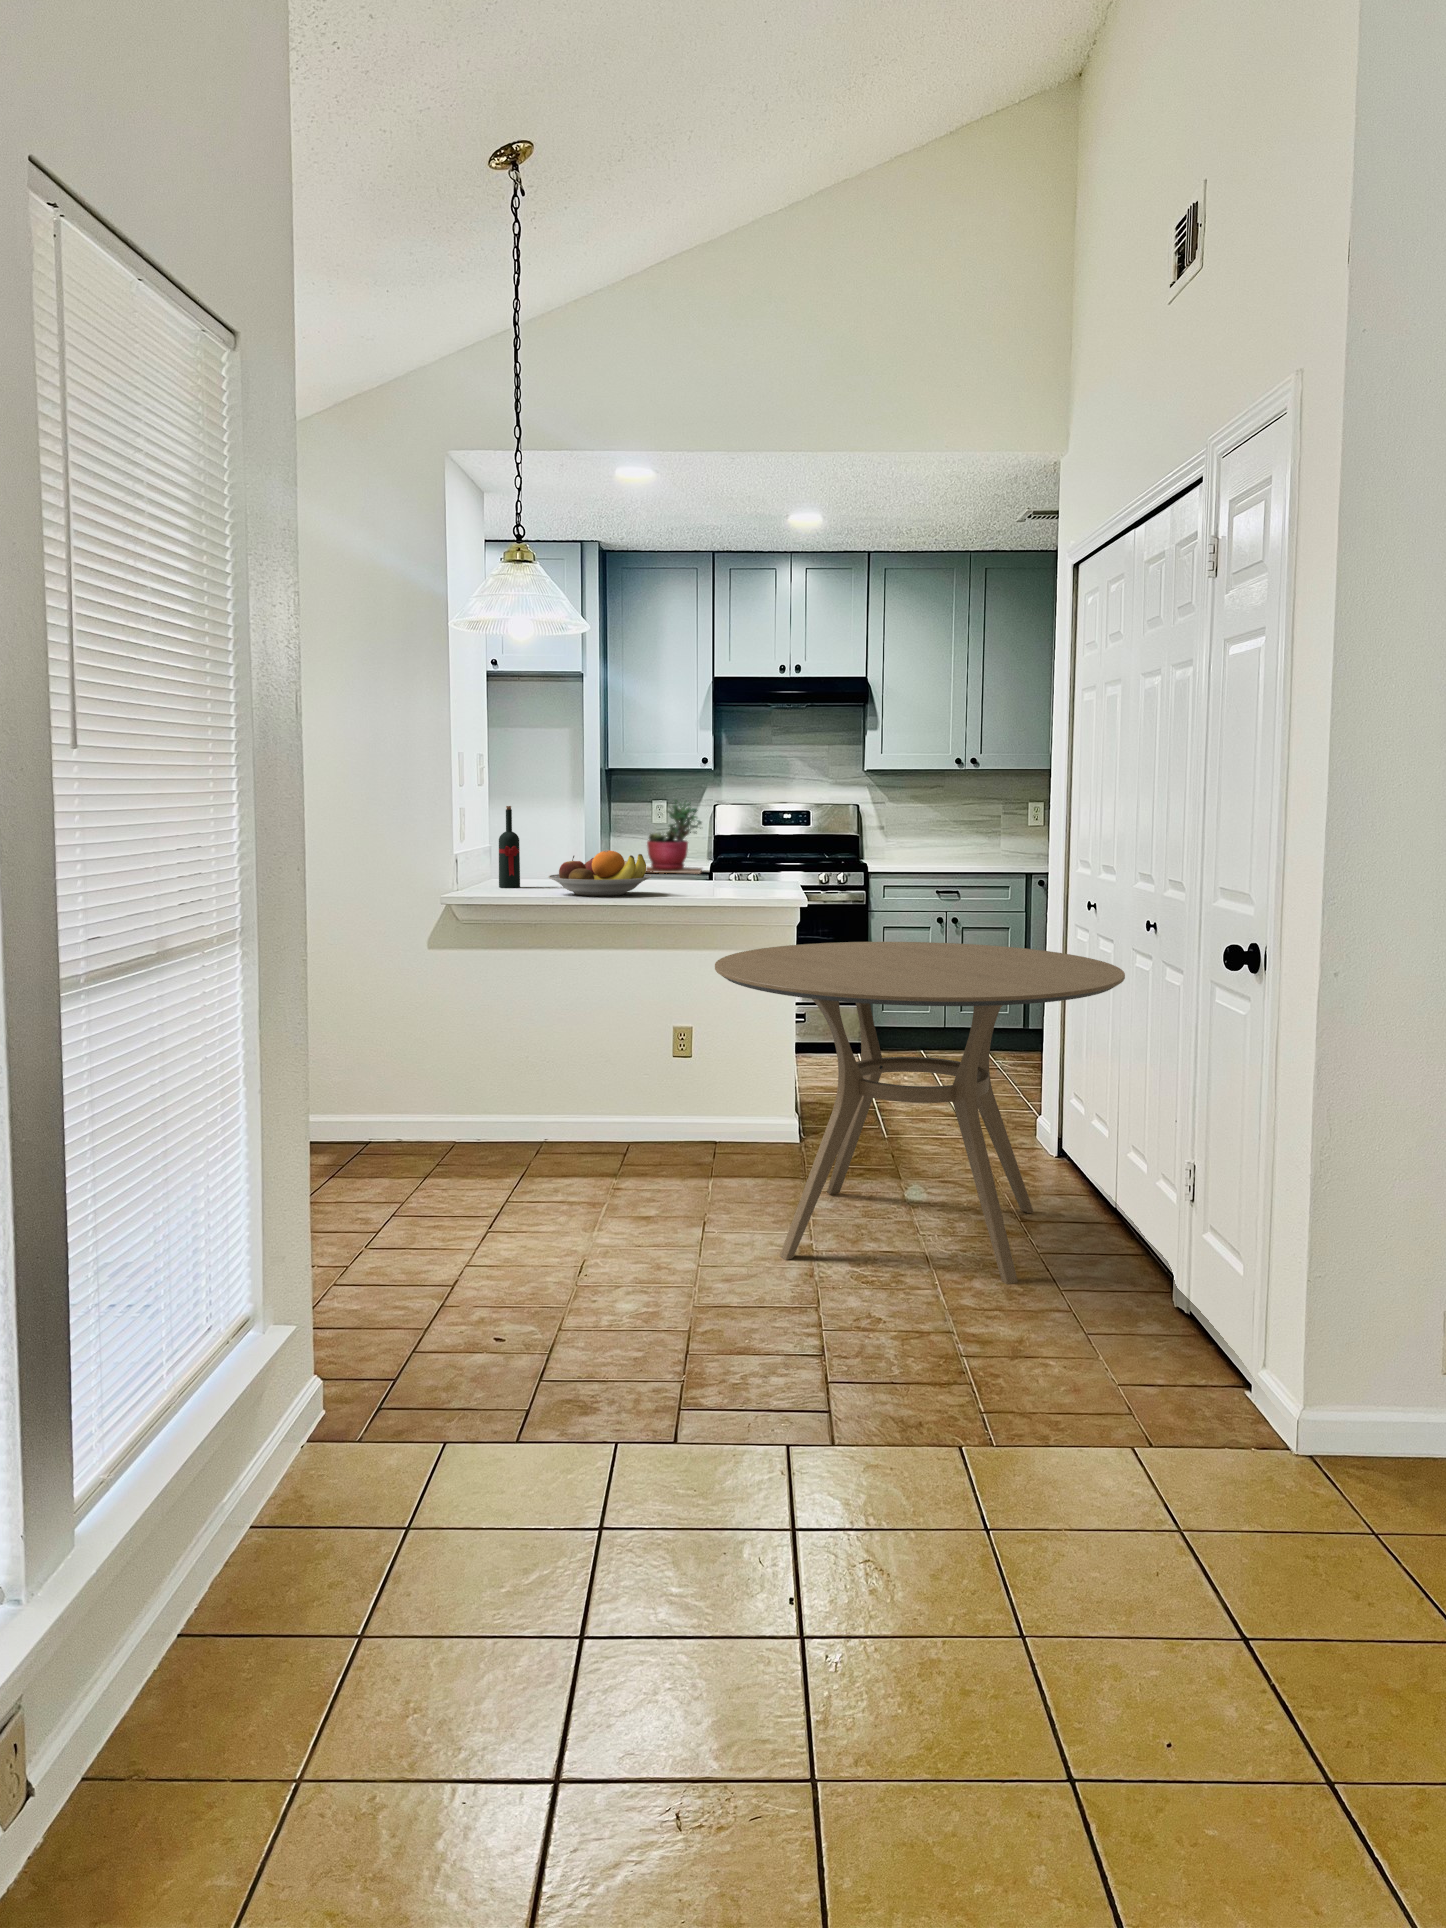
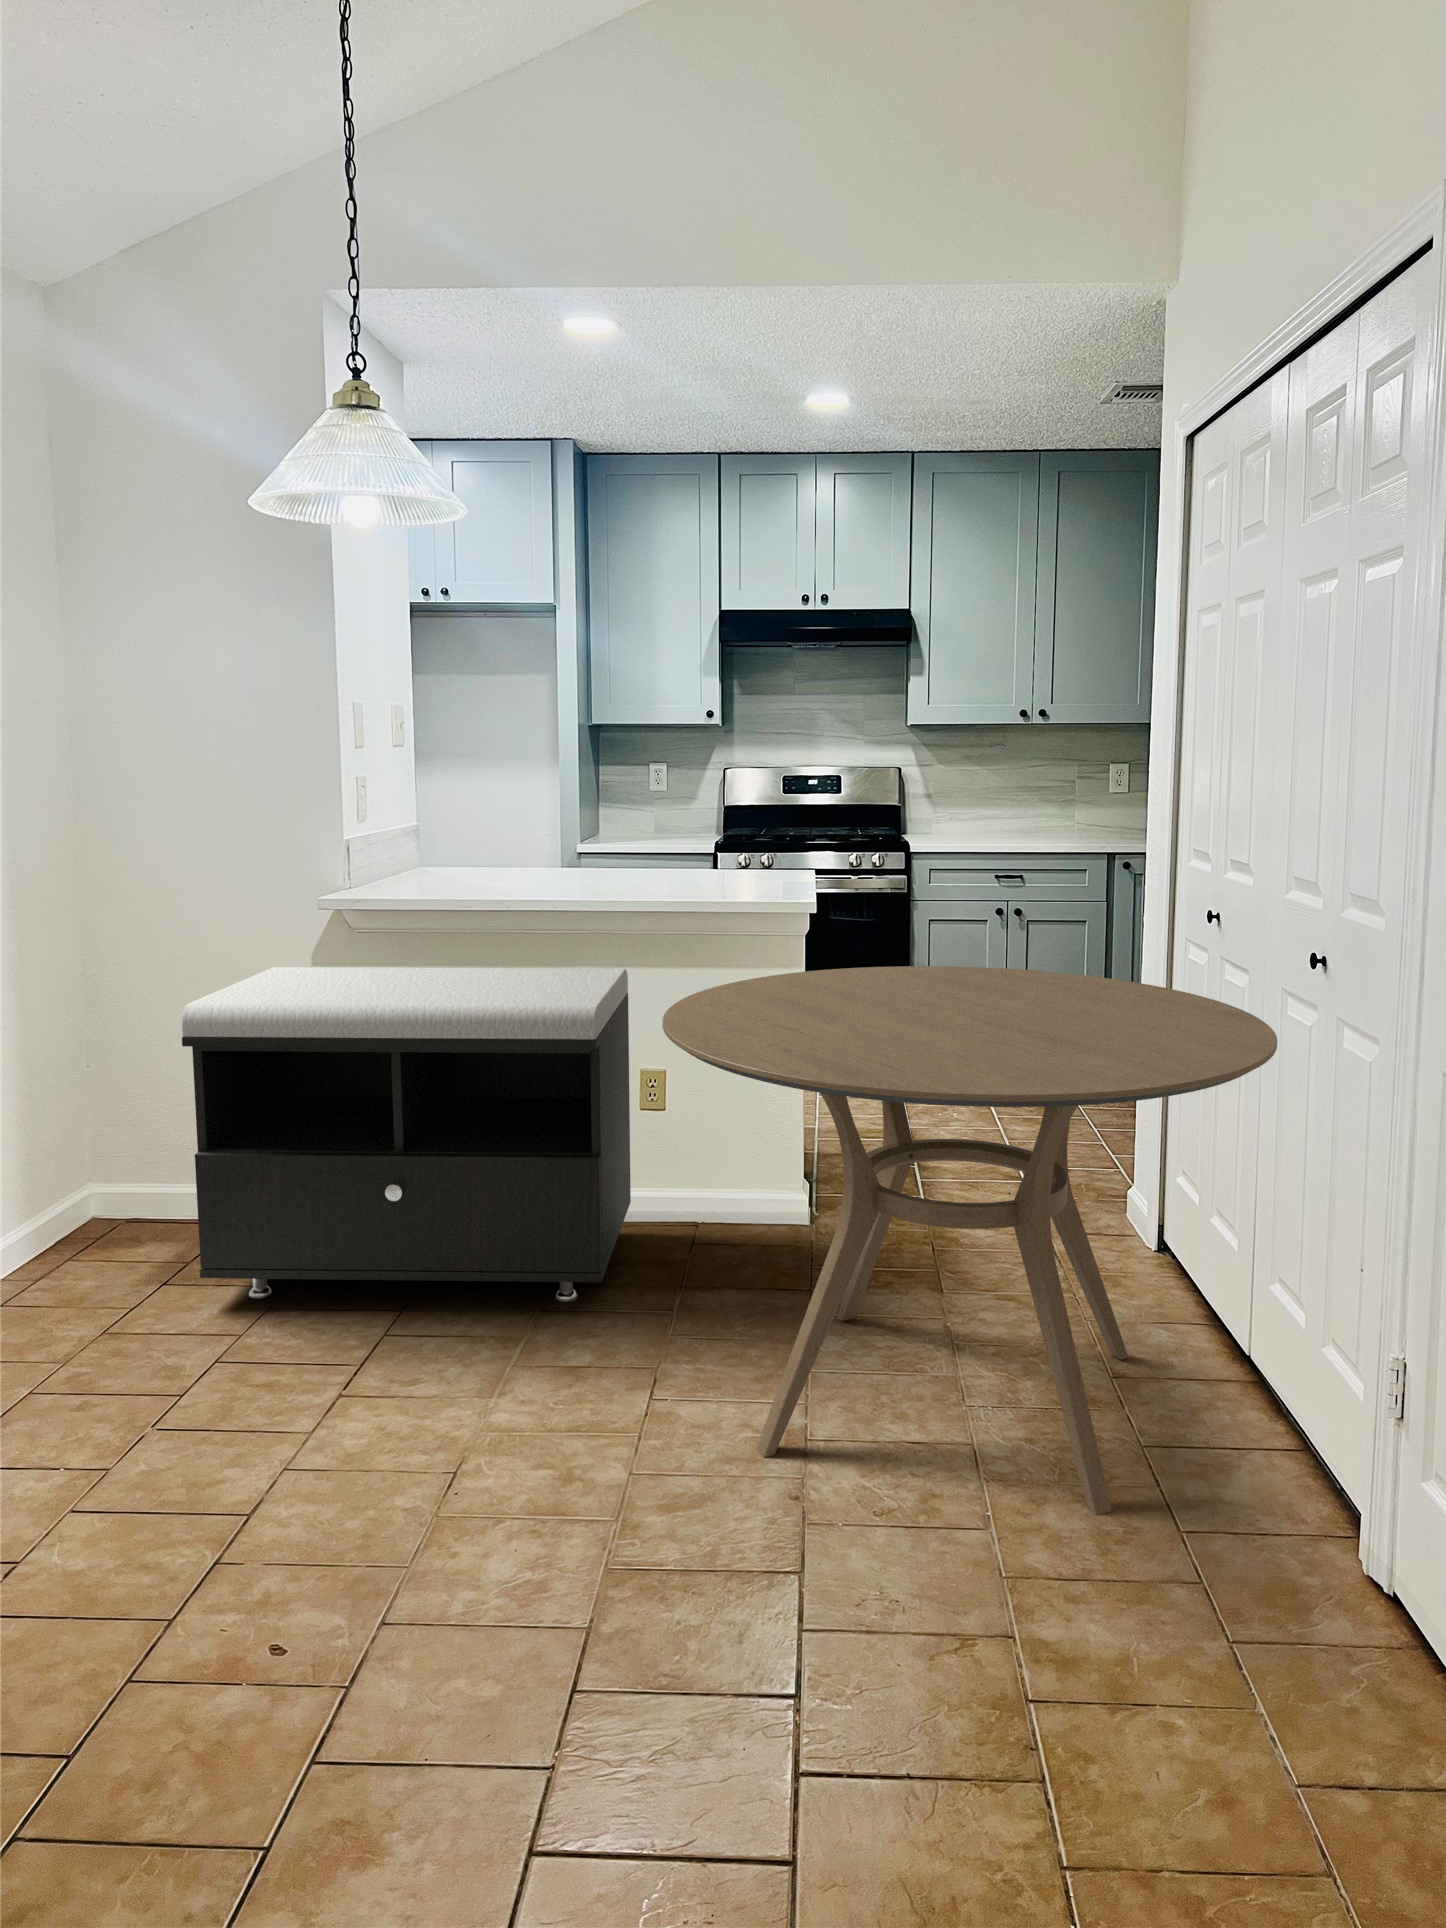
succulent plant: present [646,800,702,873] -> none [628,763,709,855]
wine bottle: present [499,806,520,888] -> none [418,775,448,882]
fruit bowl: present [548,851,651,896] -> none [468,837,608,899]
storage bench: none [358,947,666,1186] -> present [182,967,631,1302]

